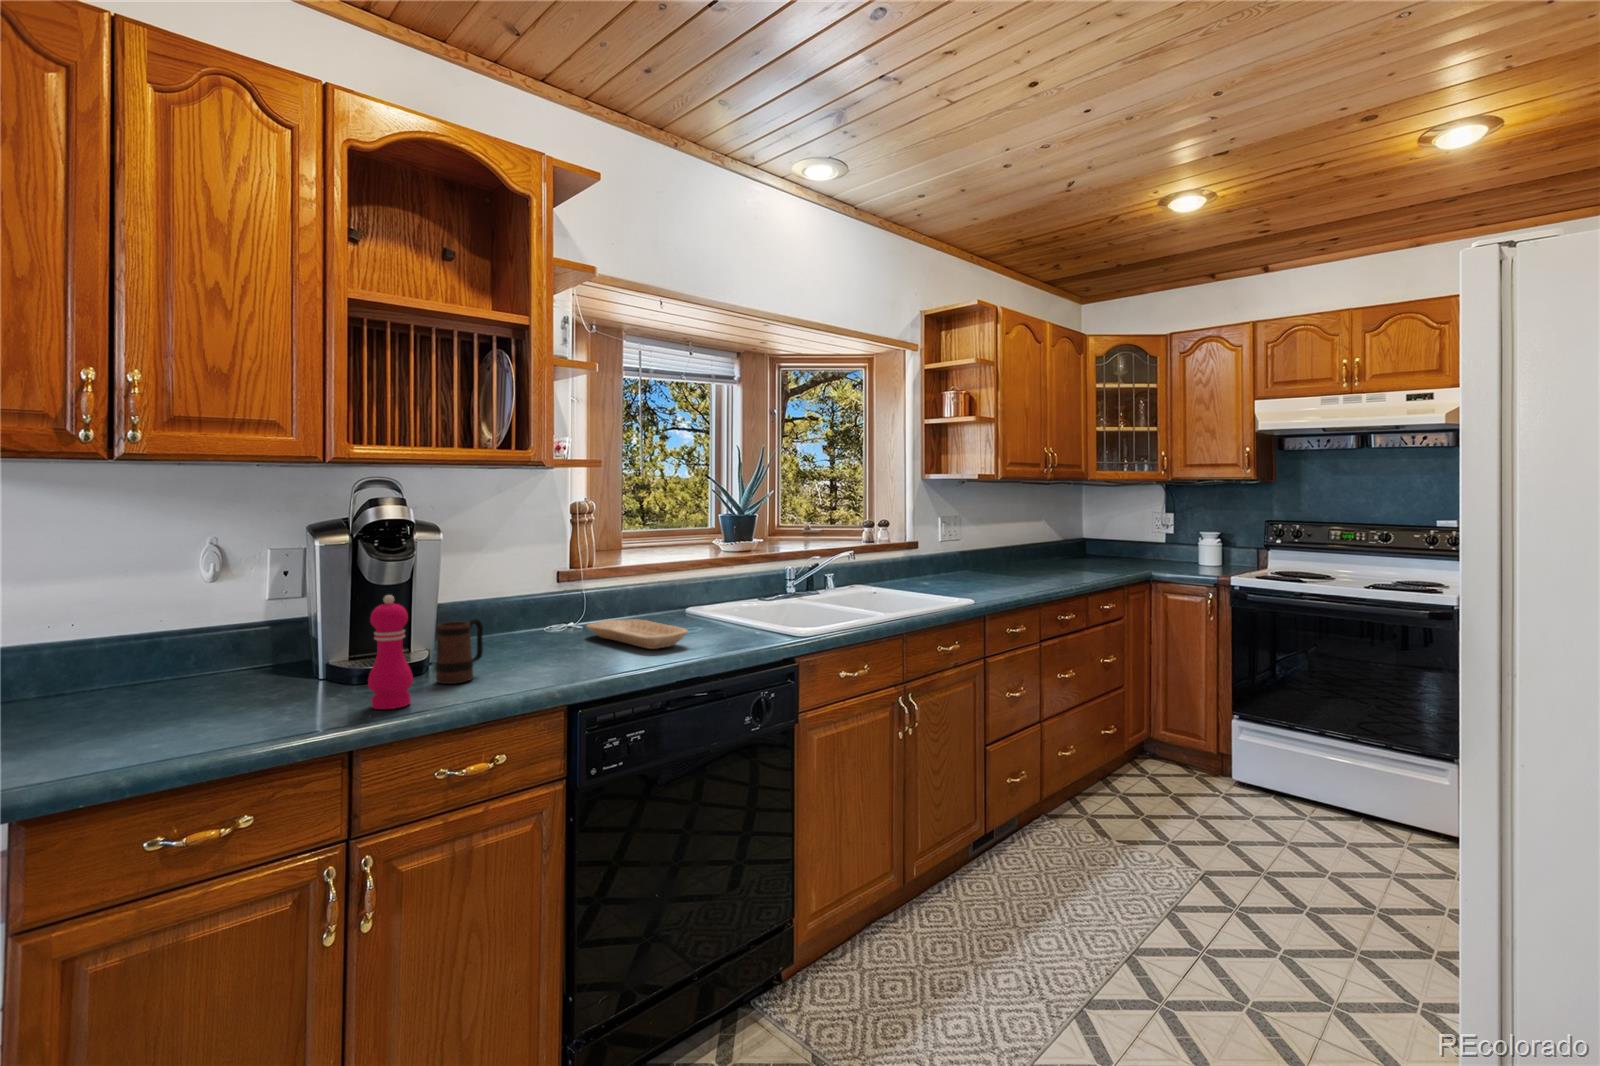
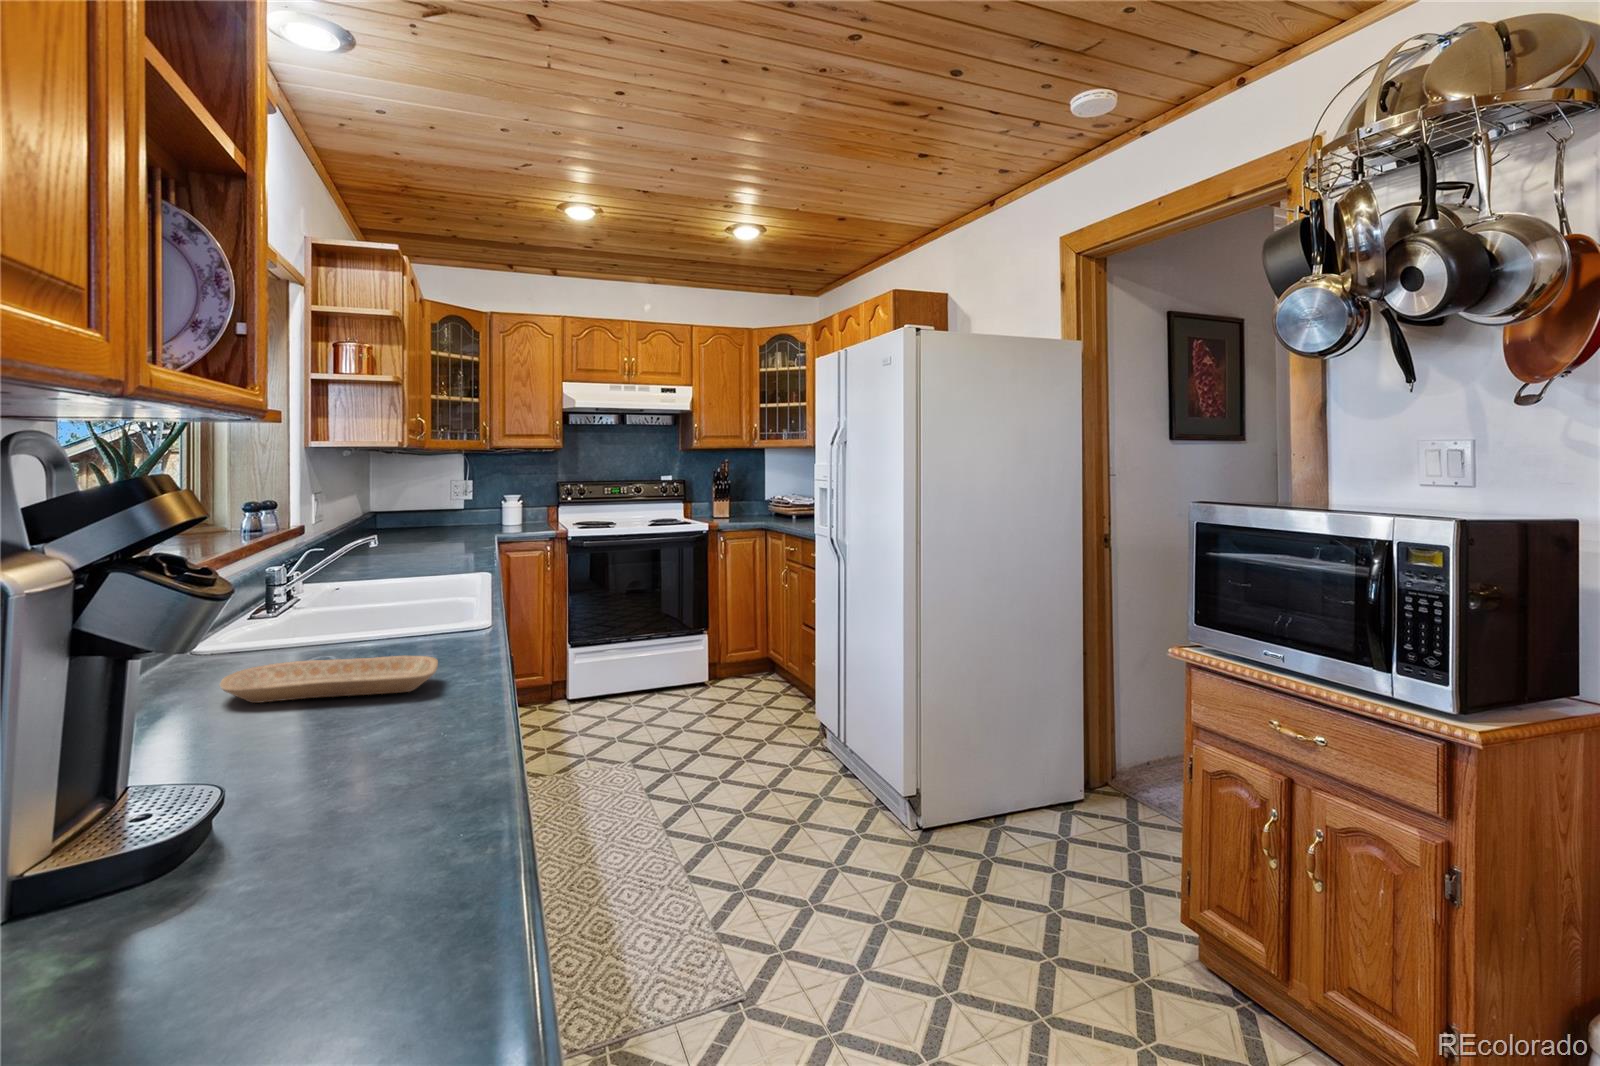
pepper mill: present [368,595,413,709] -> none [390,681,467,883]
mug: present [435,619,483,684] -> none [307,702,377,826]

